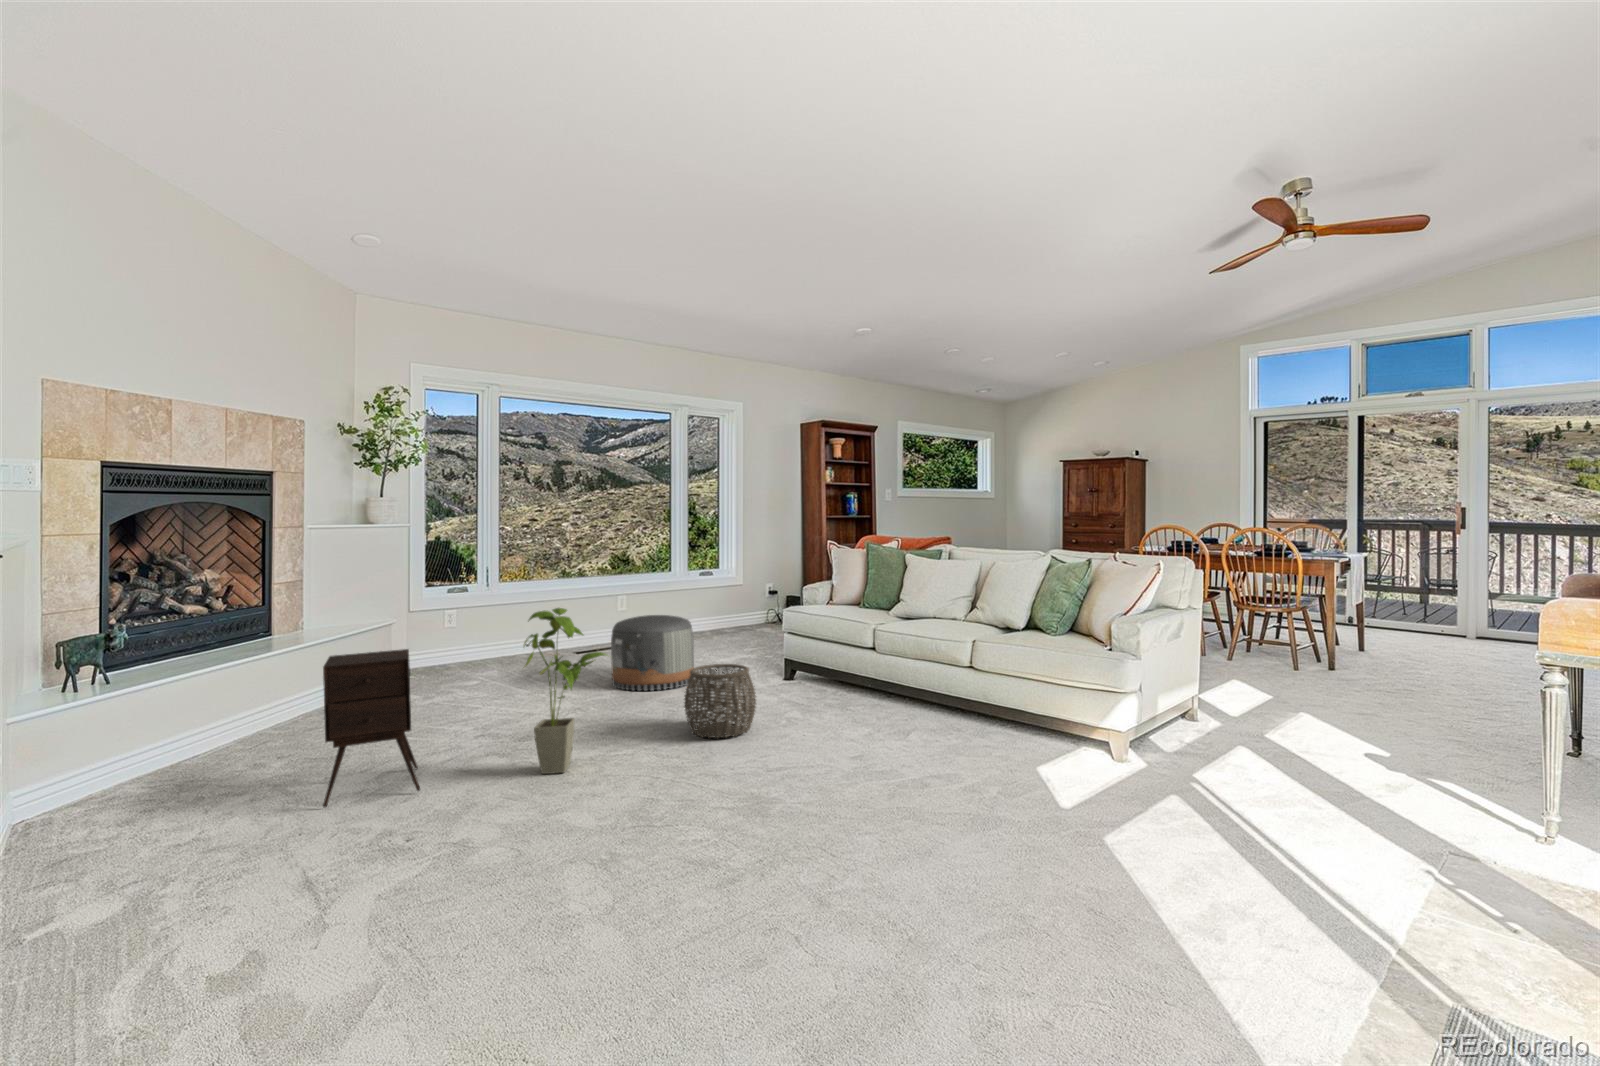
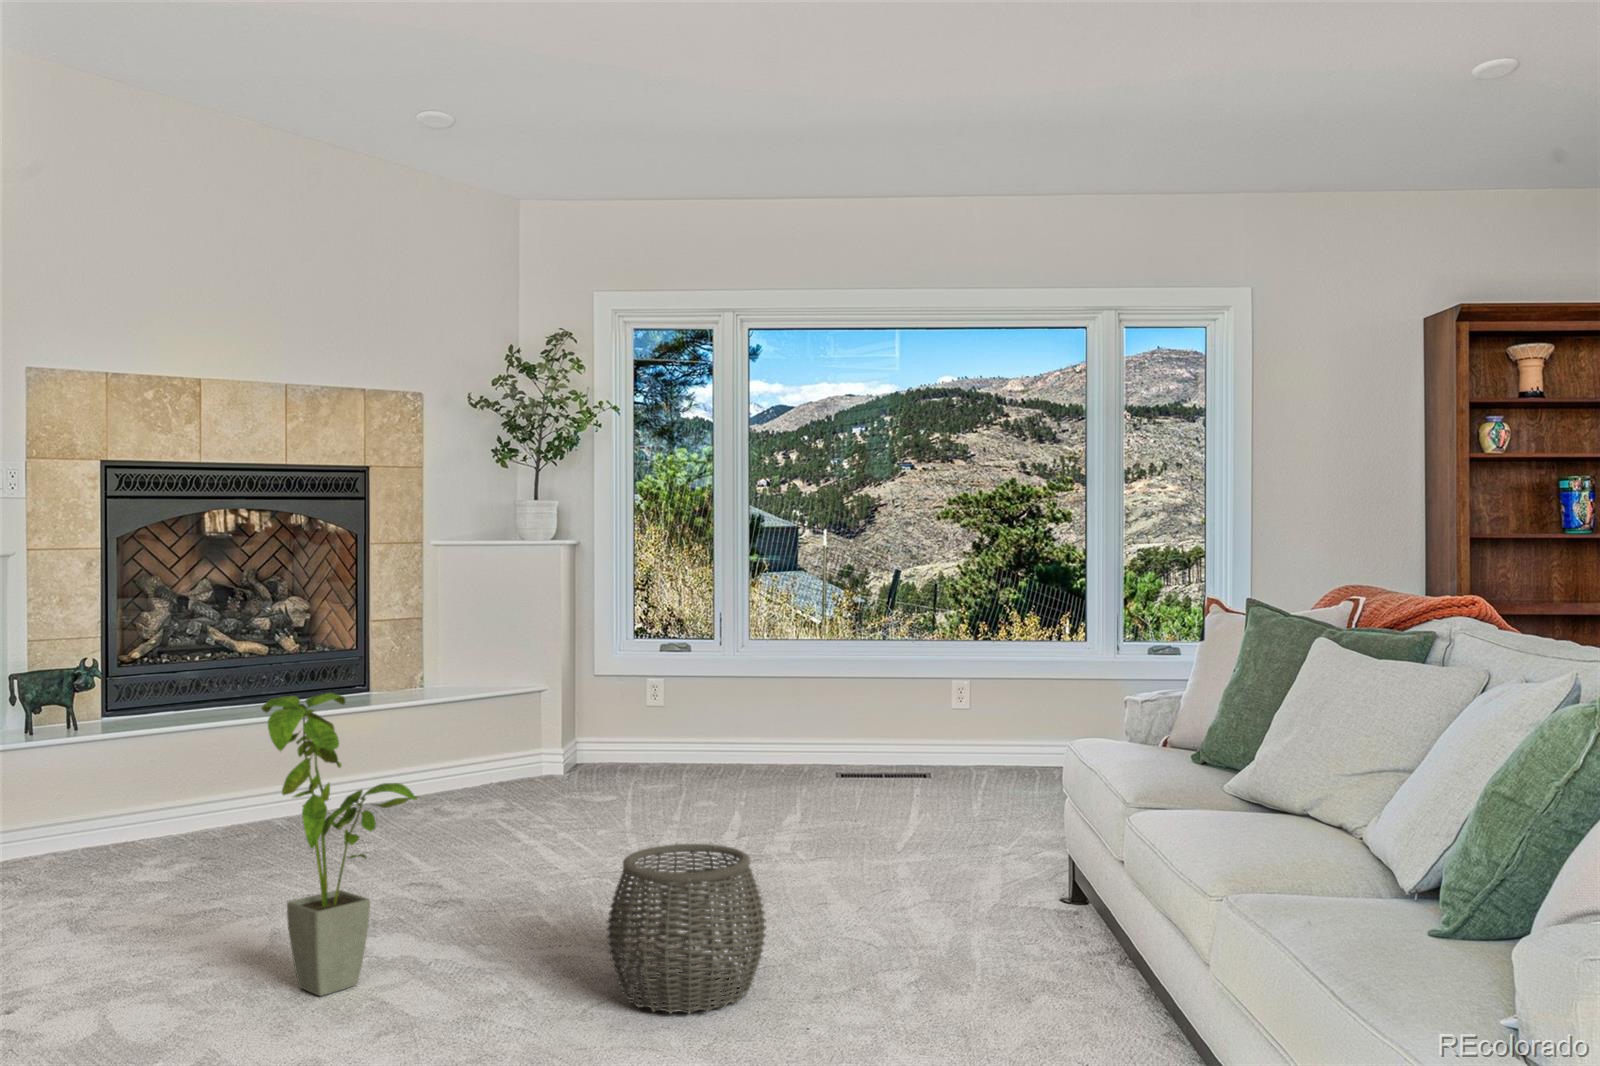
pouf: present [611,615,694,691] -> none [746,723,905,877]
side table: present [323,649,420,807] -> none [37,732,234,965]

